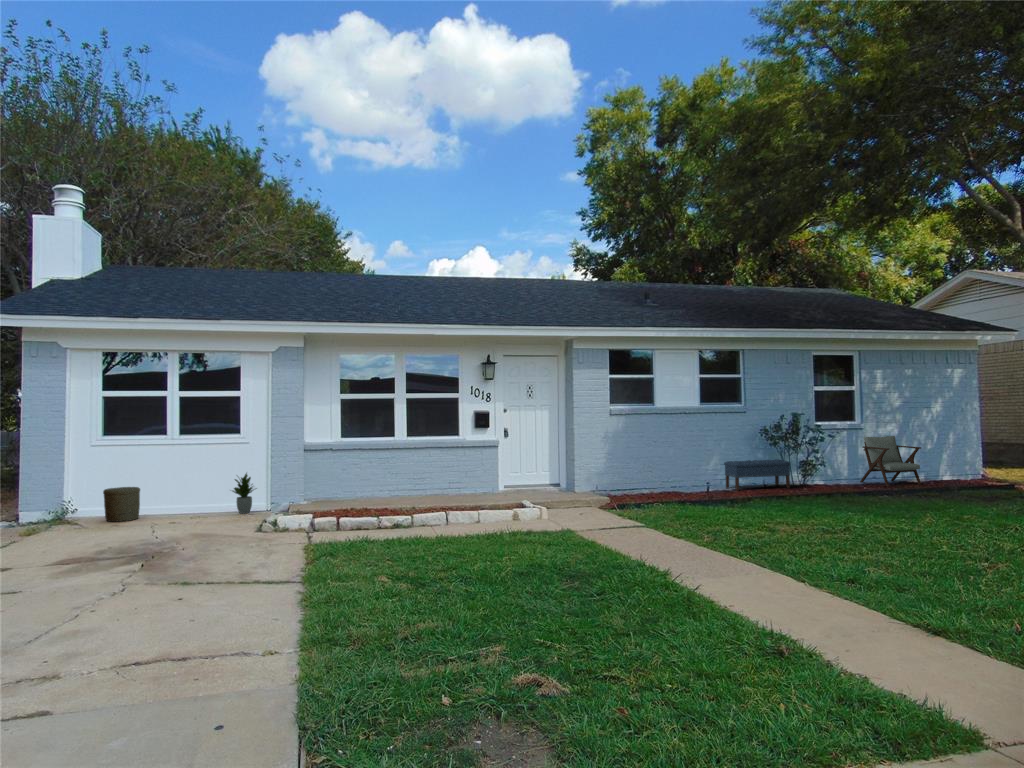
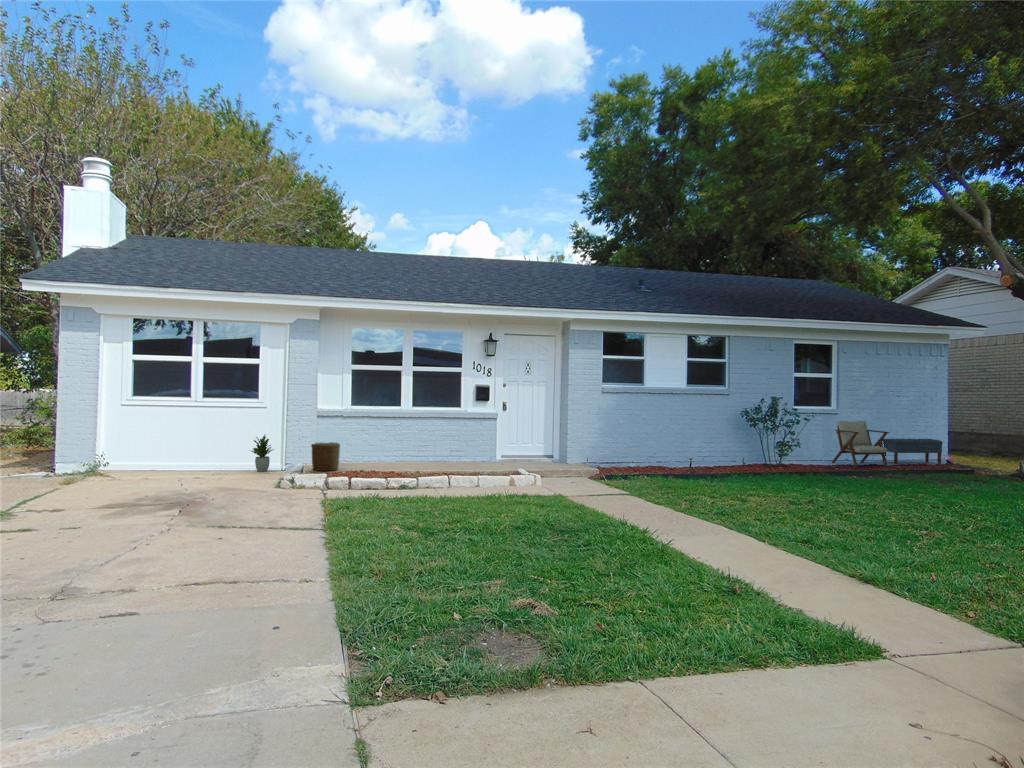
bench: present [724,459,790,491] -> present [883,439,943,464]
woven basket: present [103,487,140,522] -> present [311,442,340,471]

